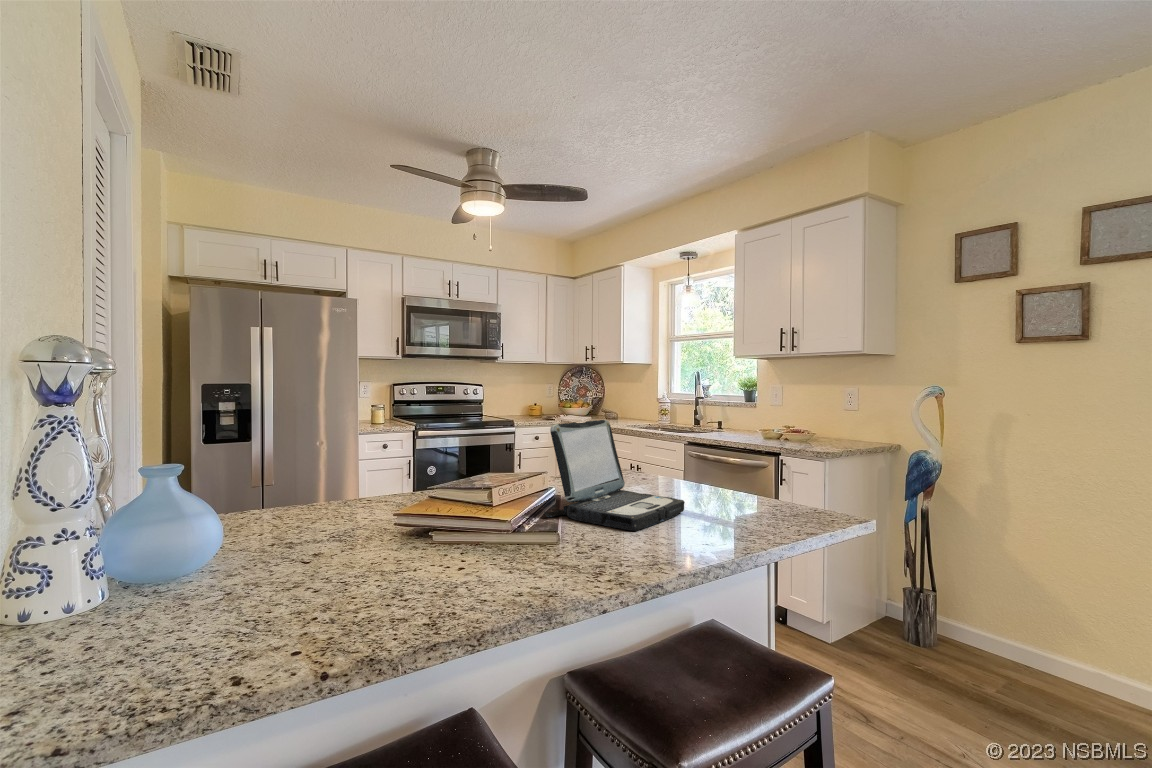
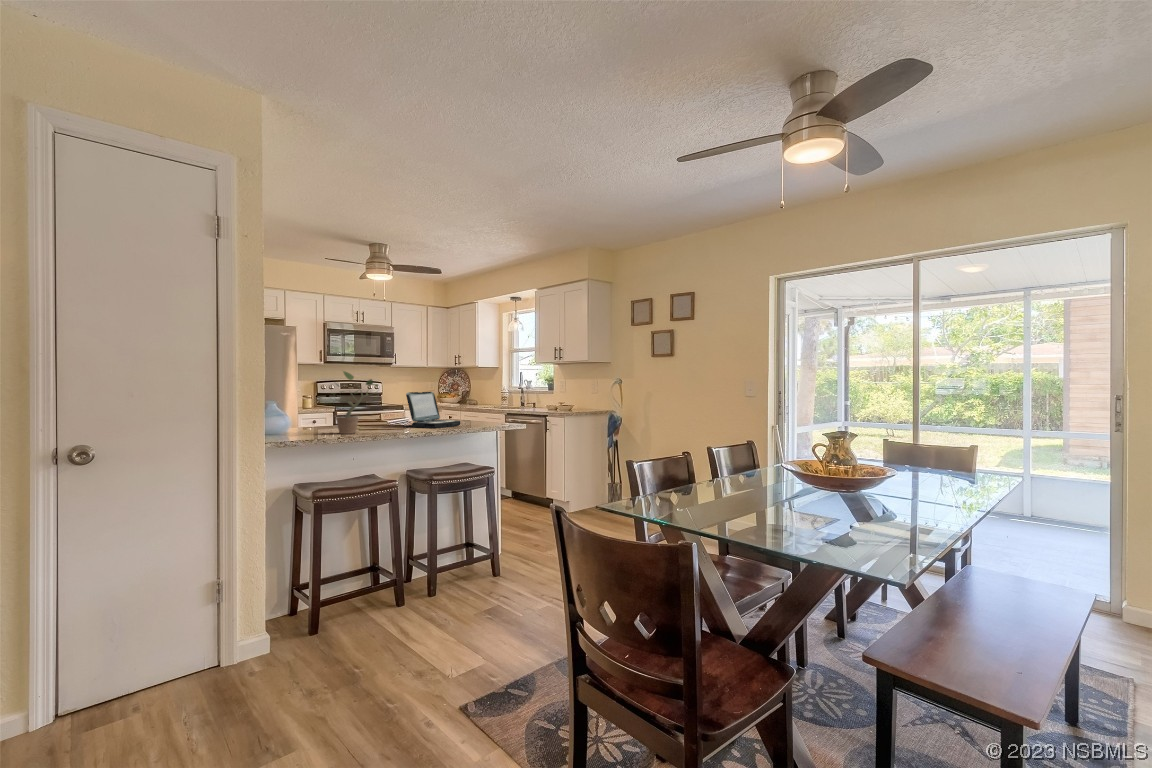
potted plant: none [299,363,488,578] -> present [325,371,378,434]

